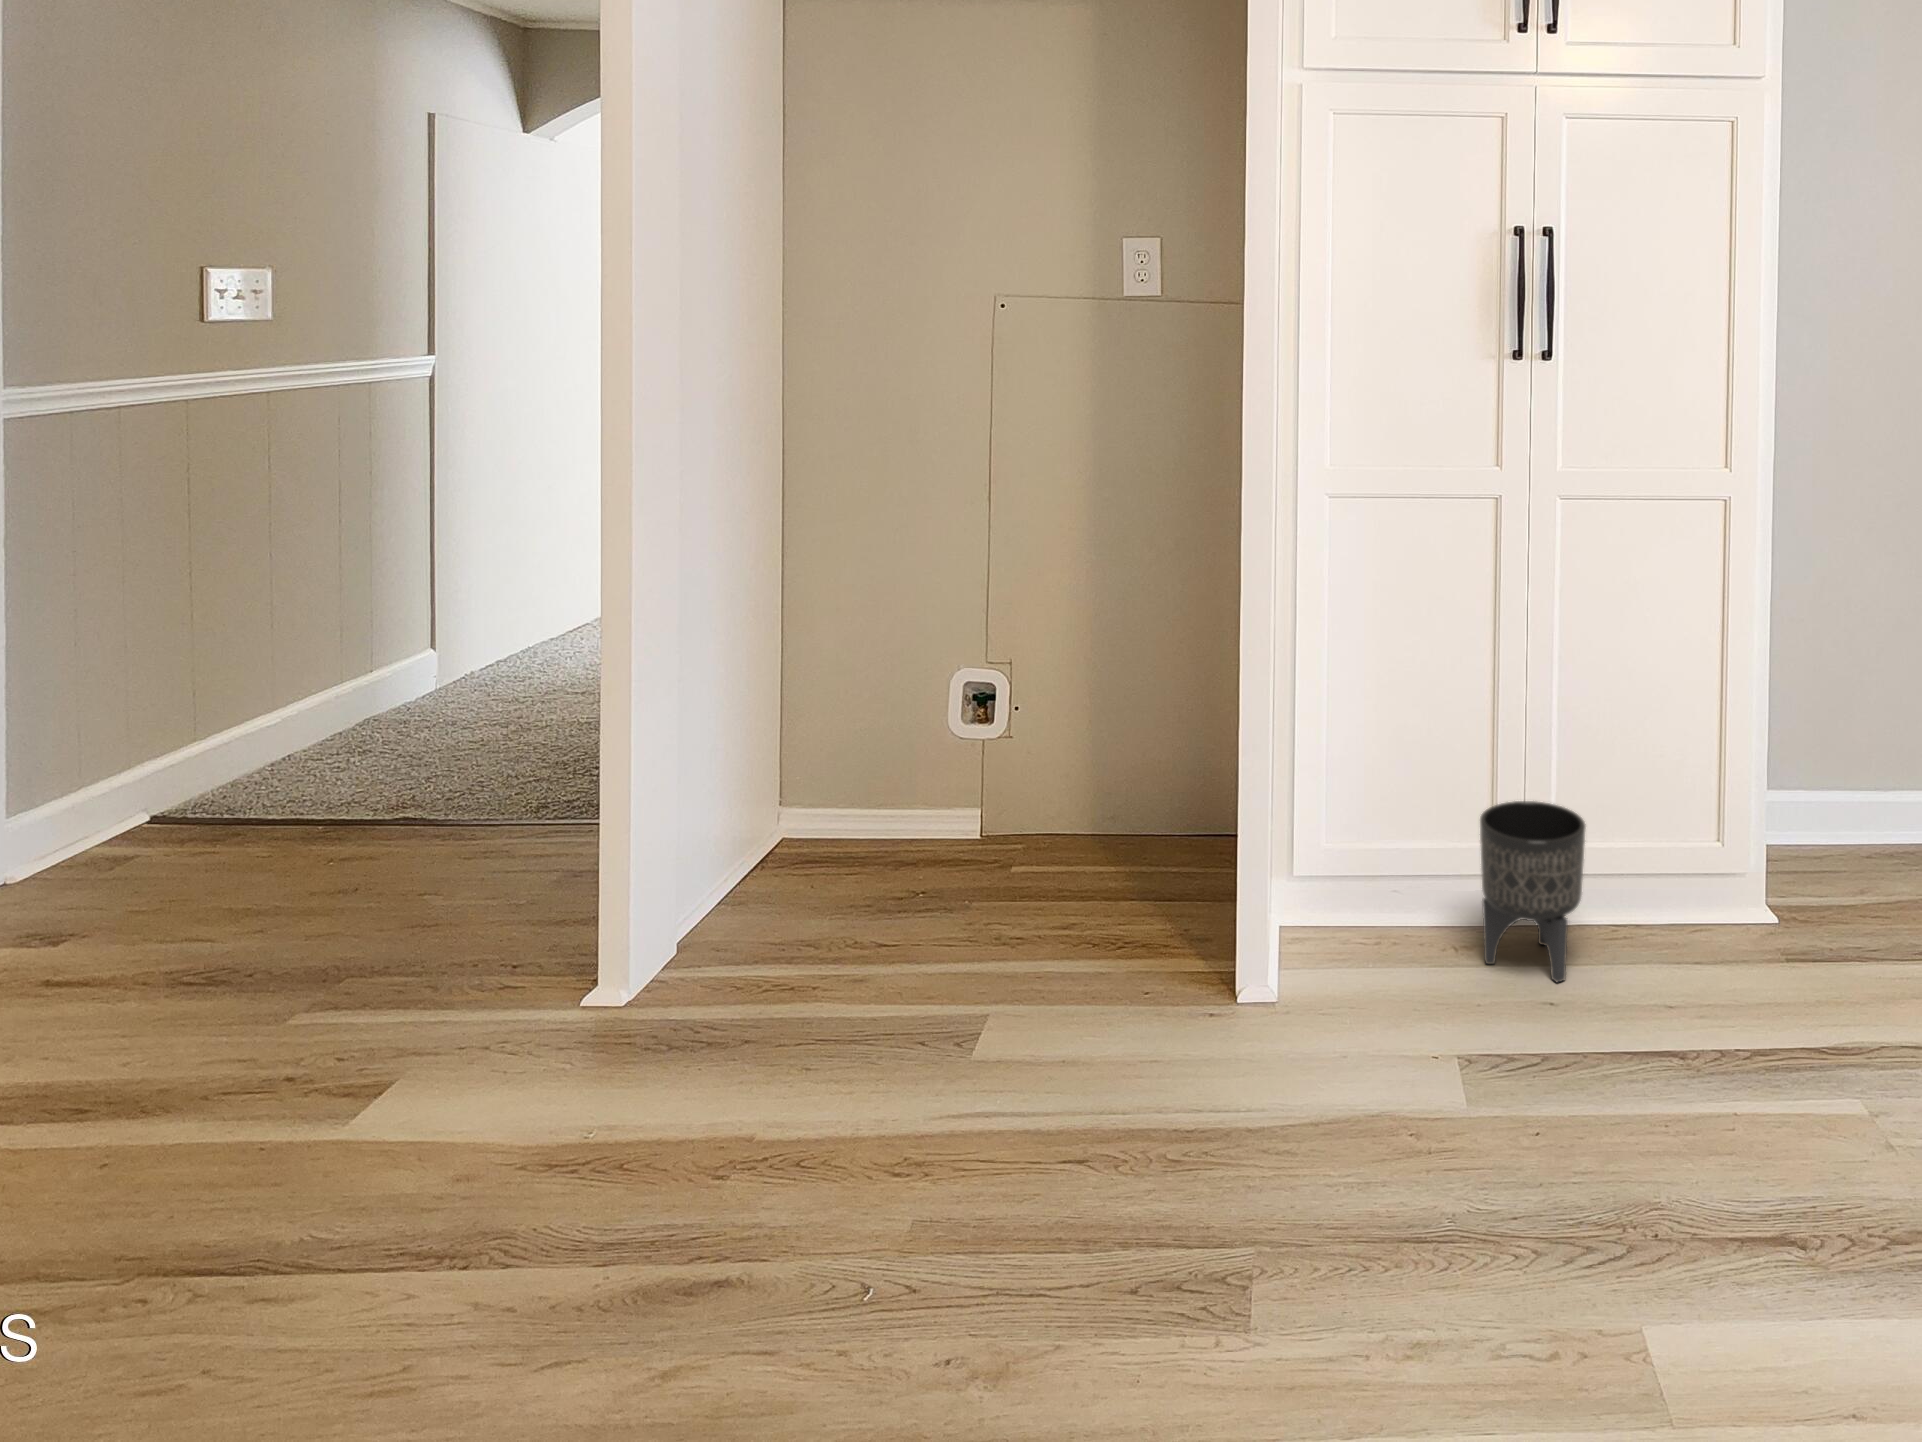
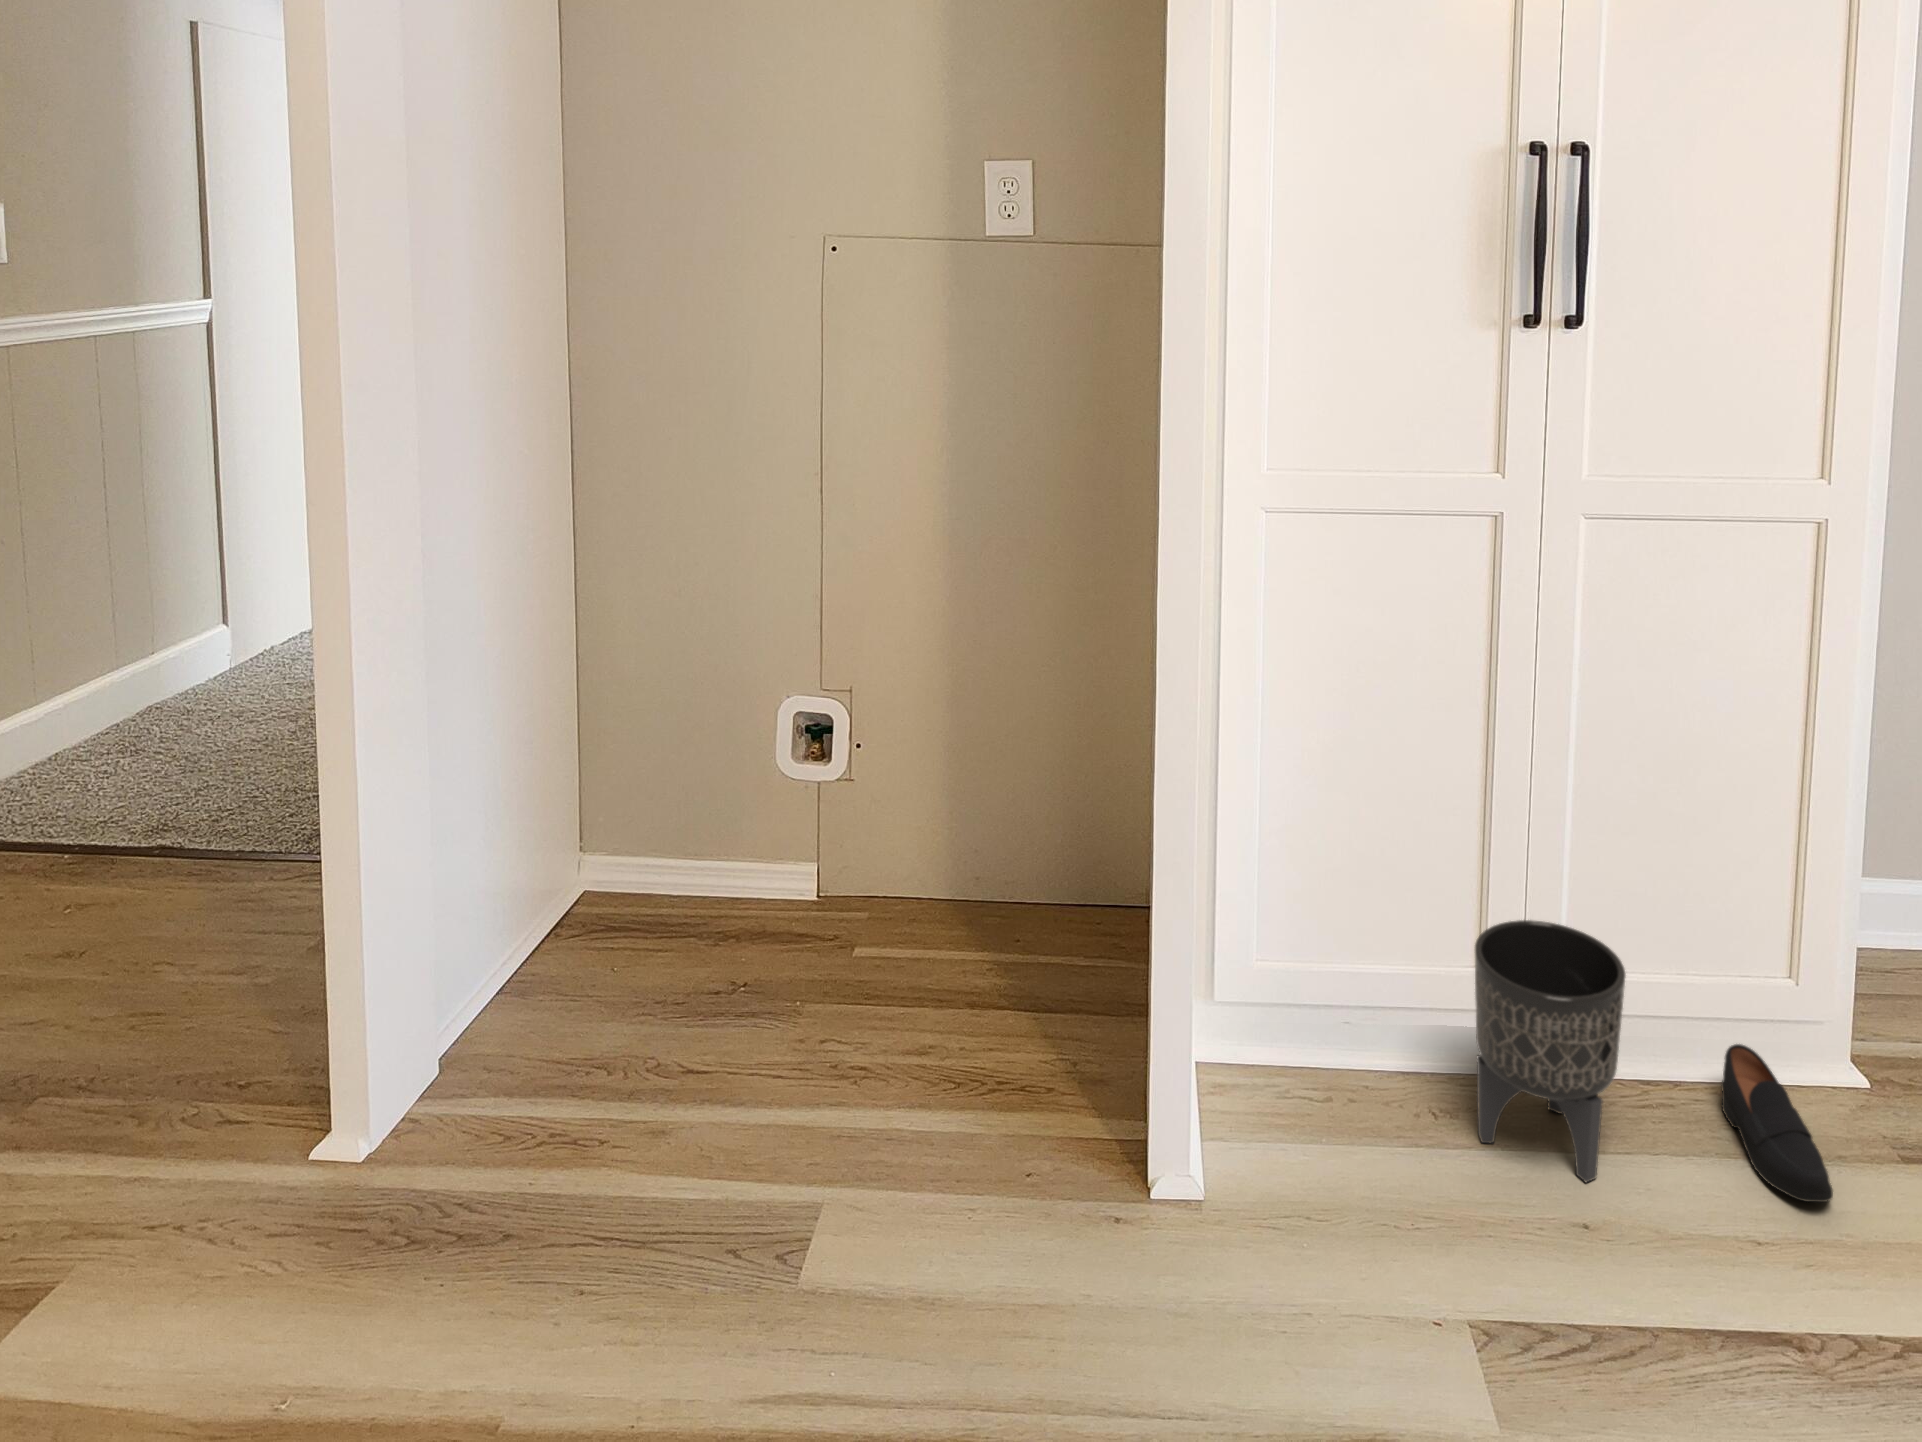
shoe: none [1665,891,1729,984] -> present [1721,1044,1833,1202]

